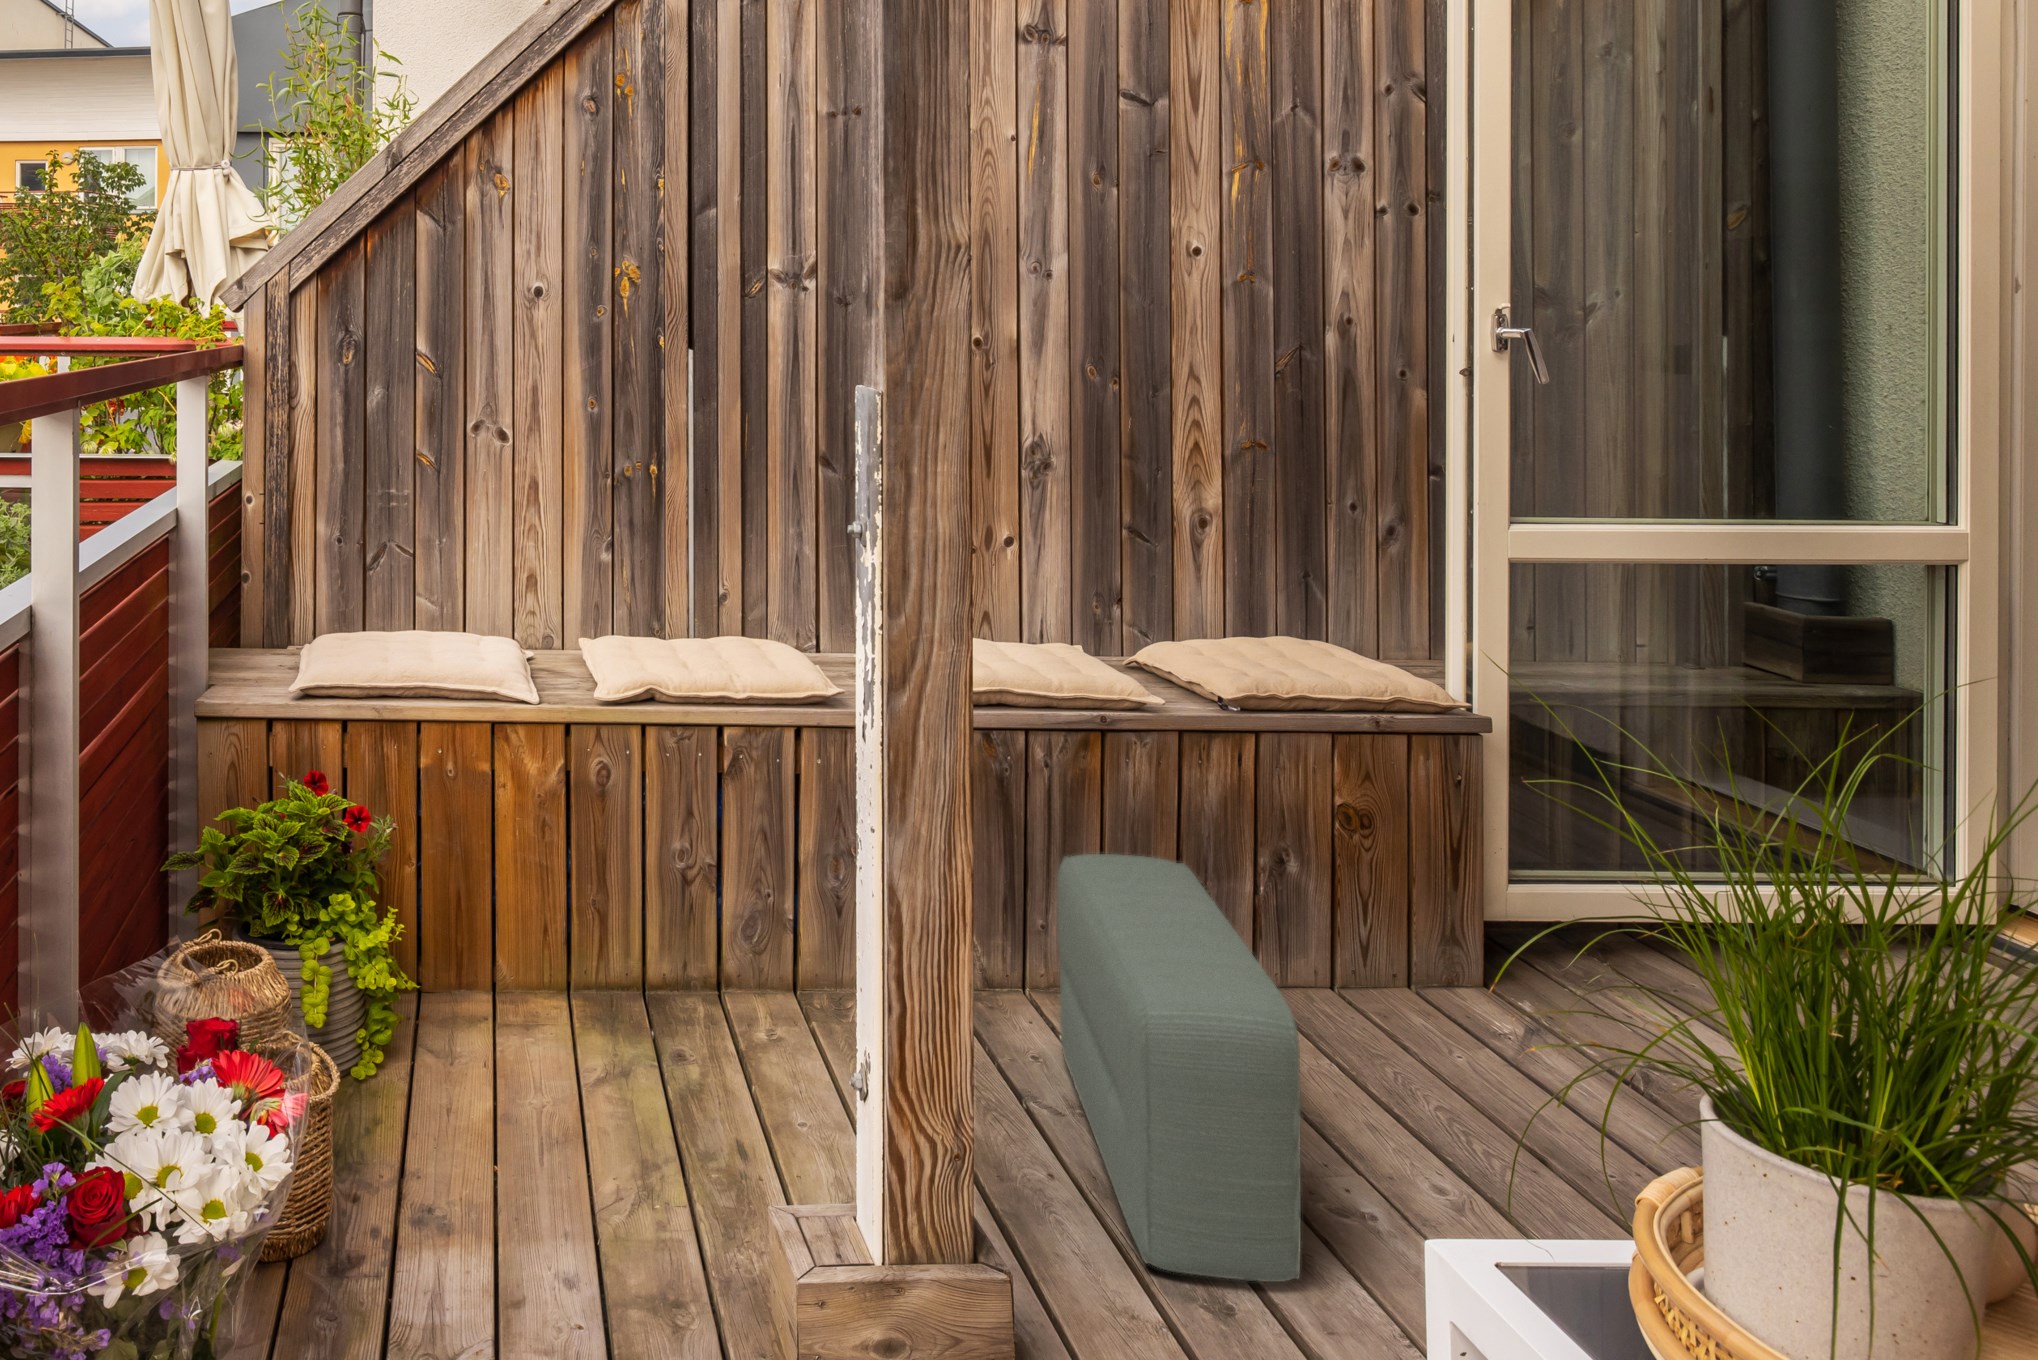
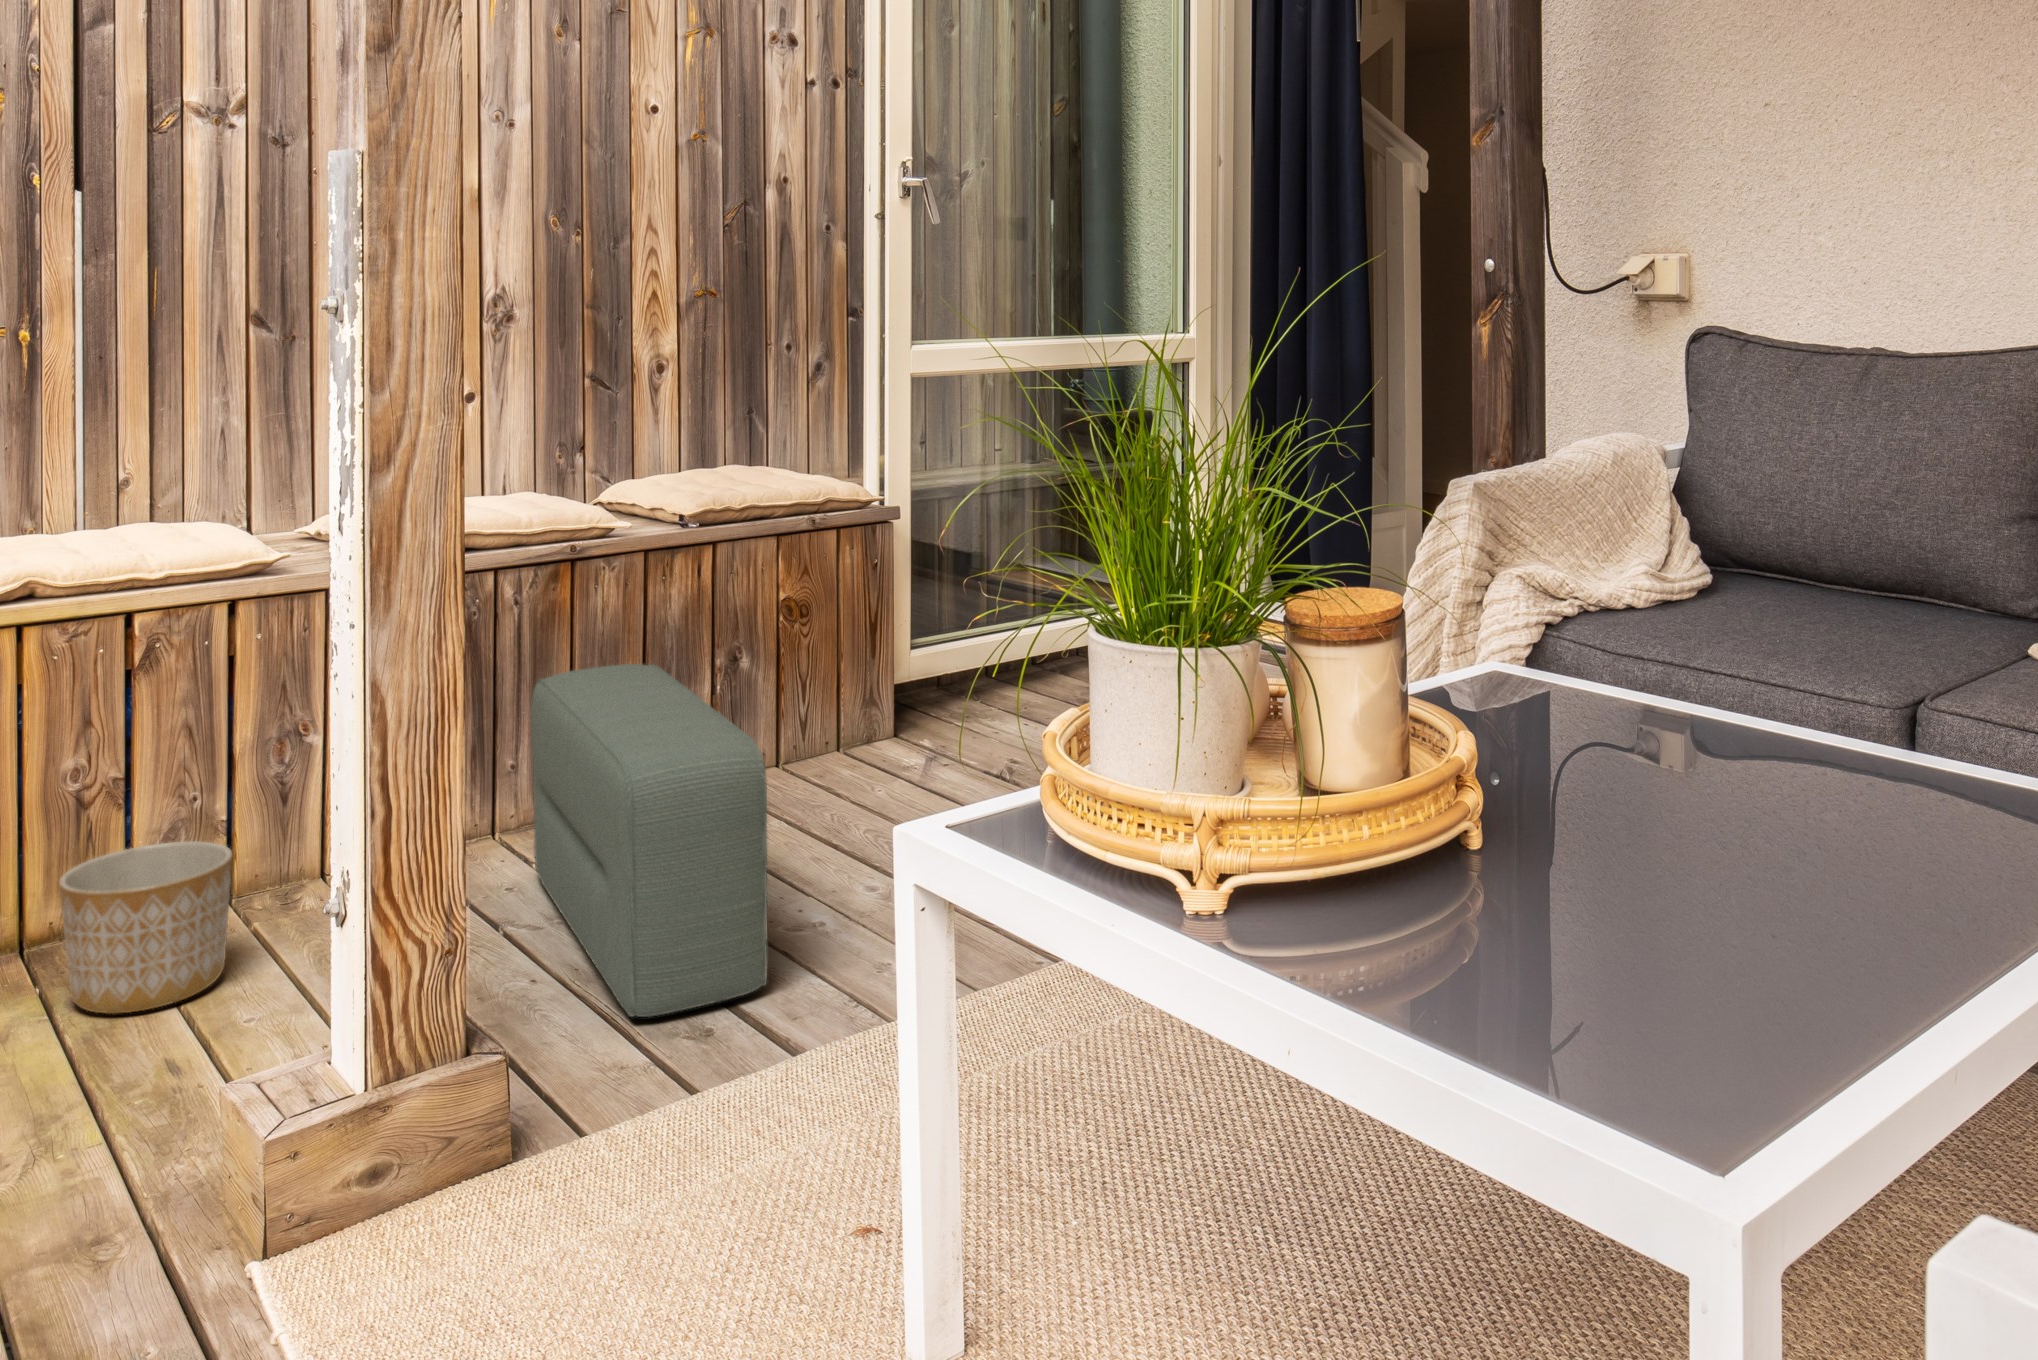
planter: none [663,939,791,1091] -> present [59,841,232,1014]

